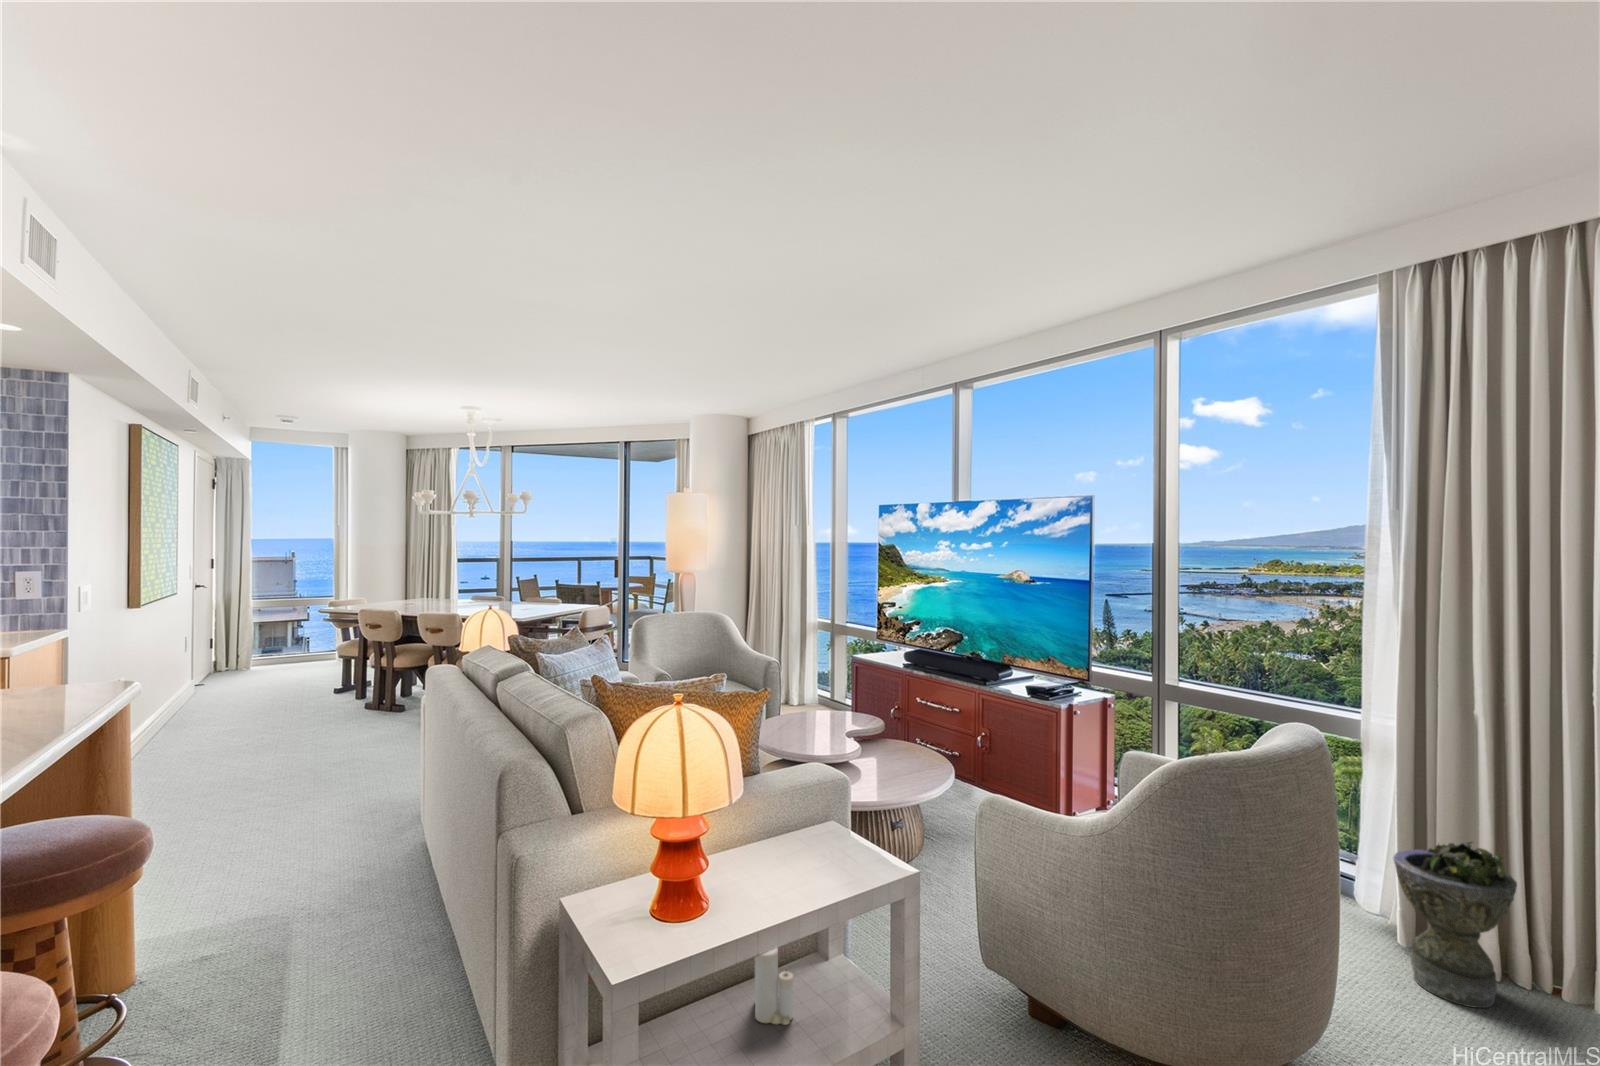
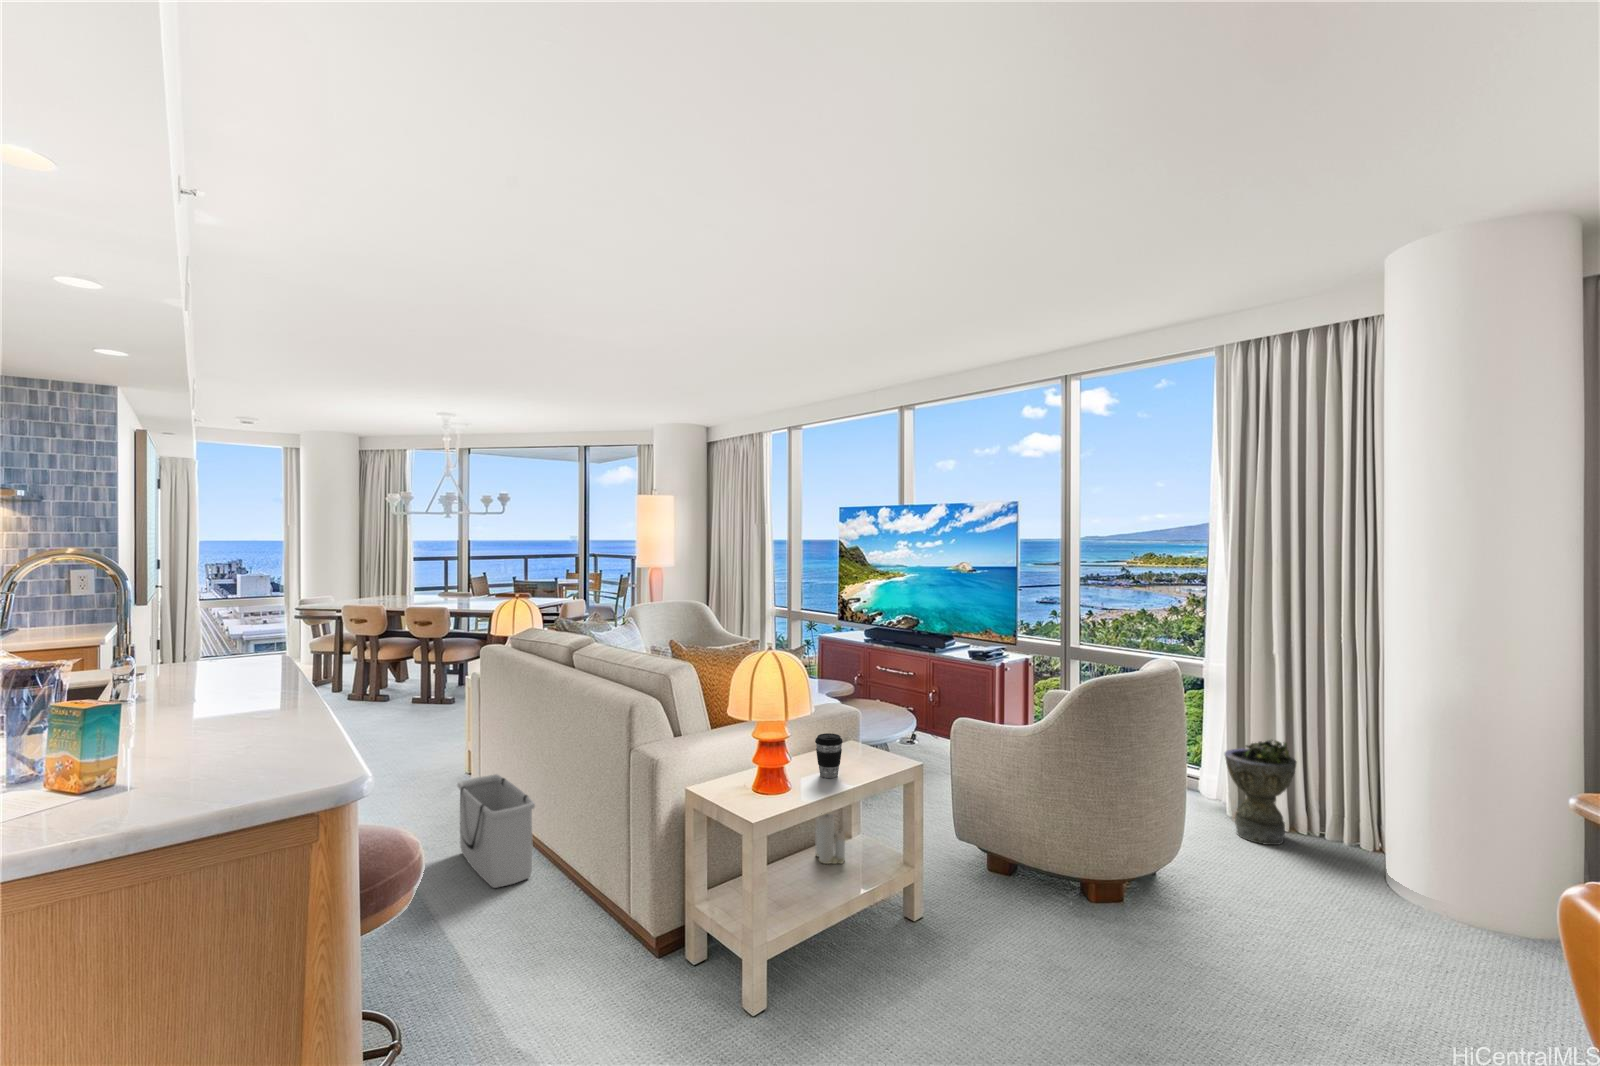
coffee cup: none [738,833,779,905] -> present [815,733,843,778]
storage bin: none [330,834,413,1000] -> present [458,774,535,888]

